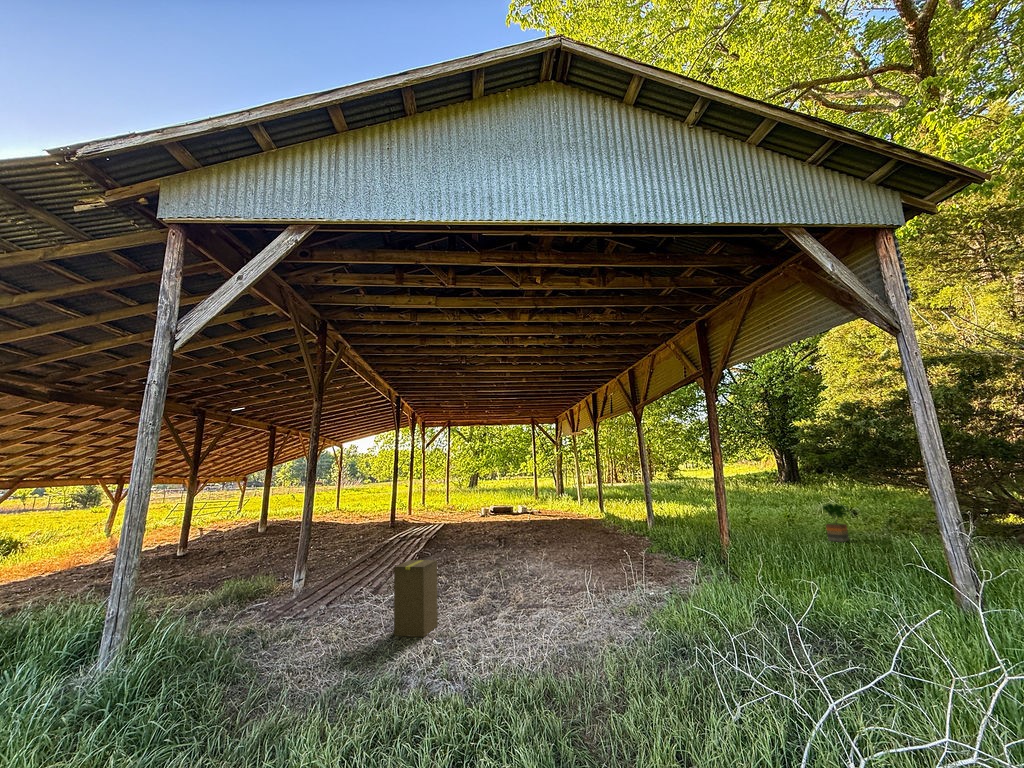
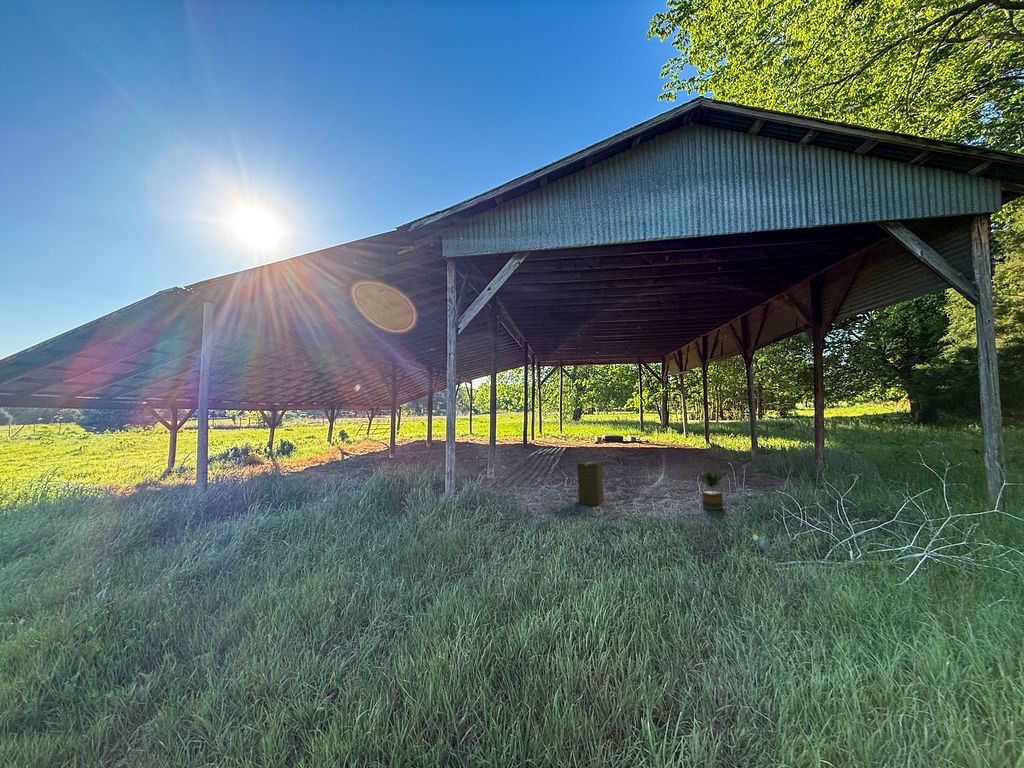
potted tree: present [822,504,849,542] -> present [700,473,725,510]

